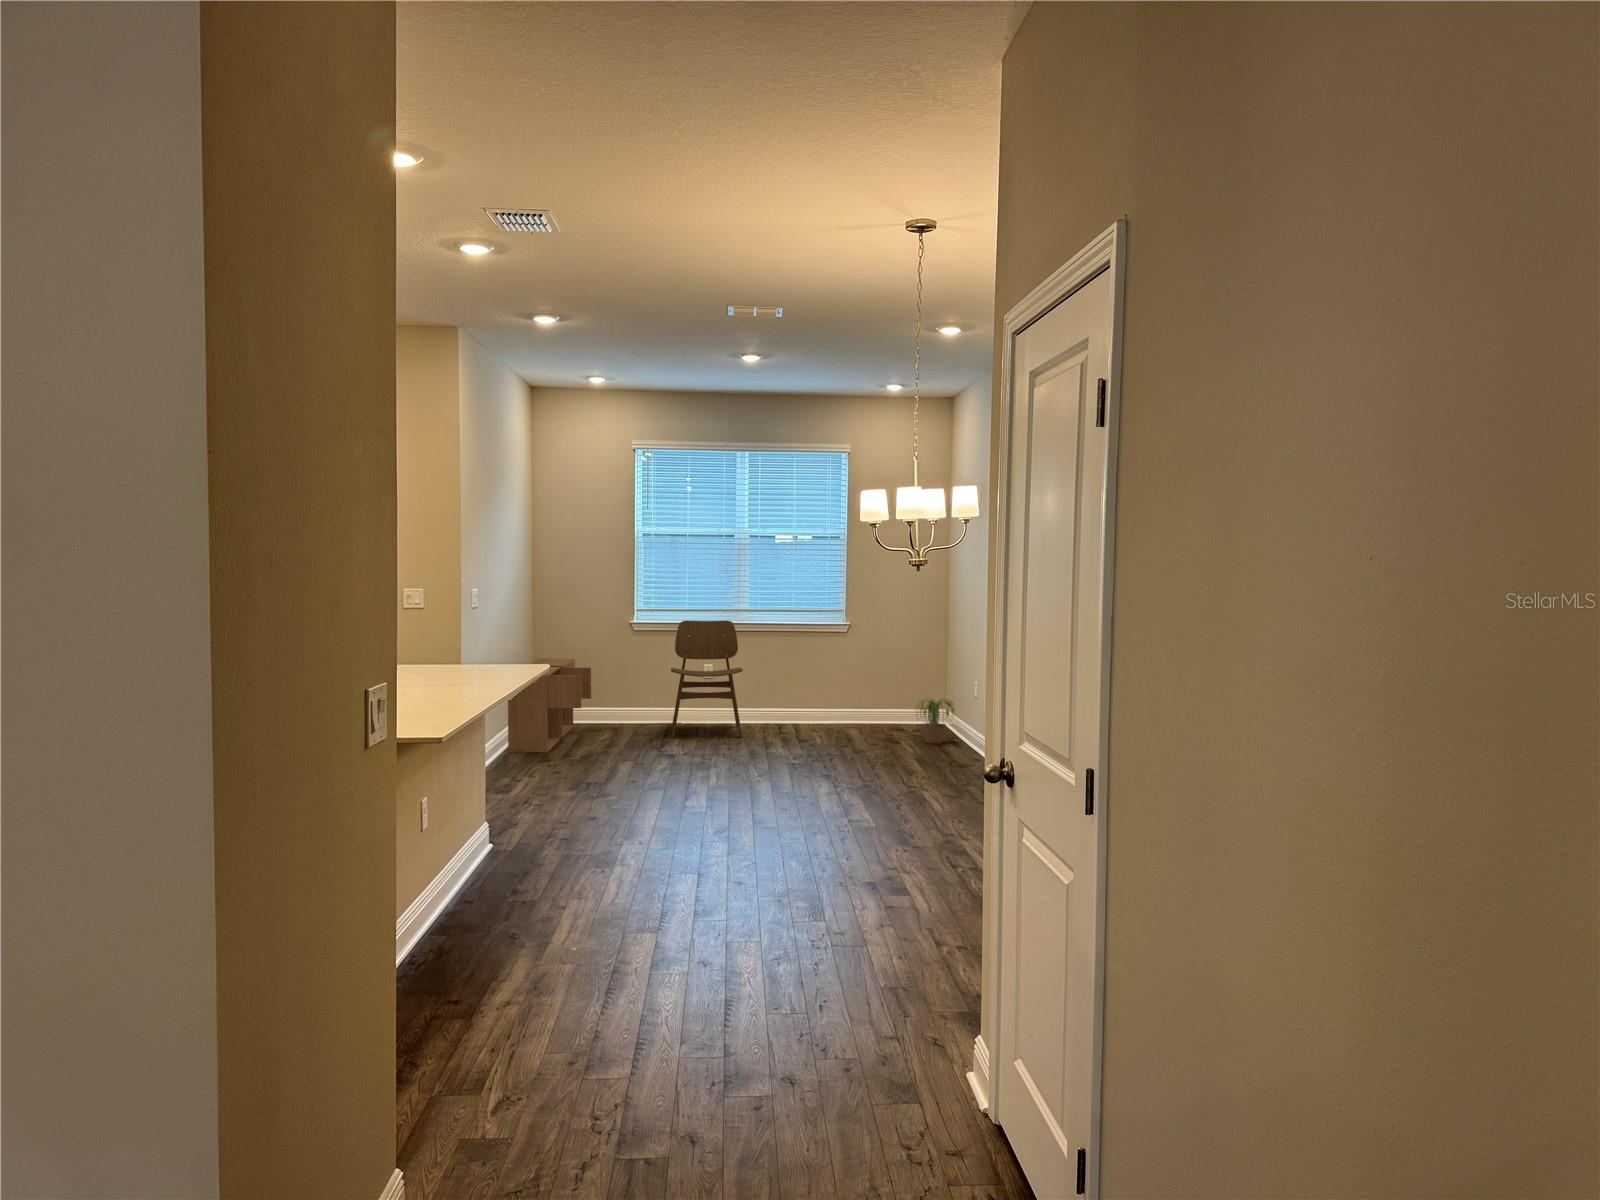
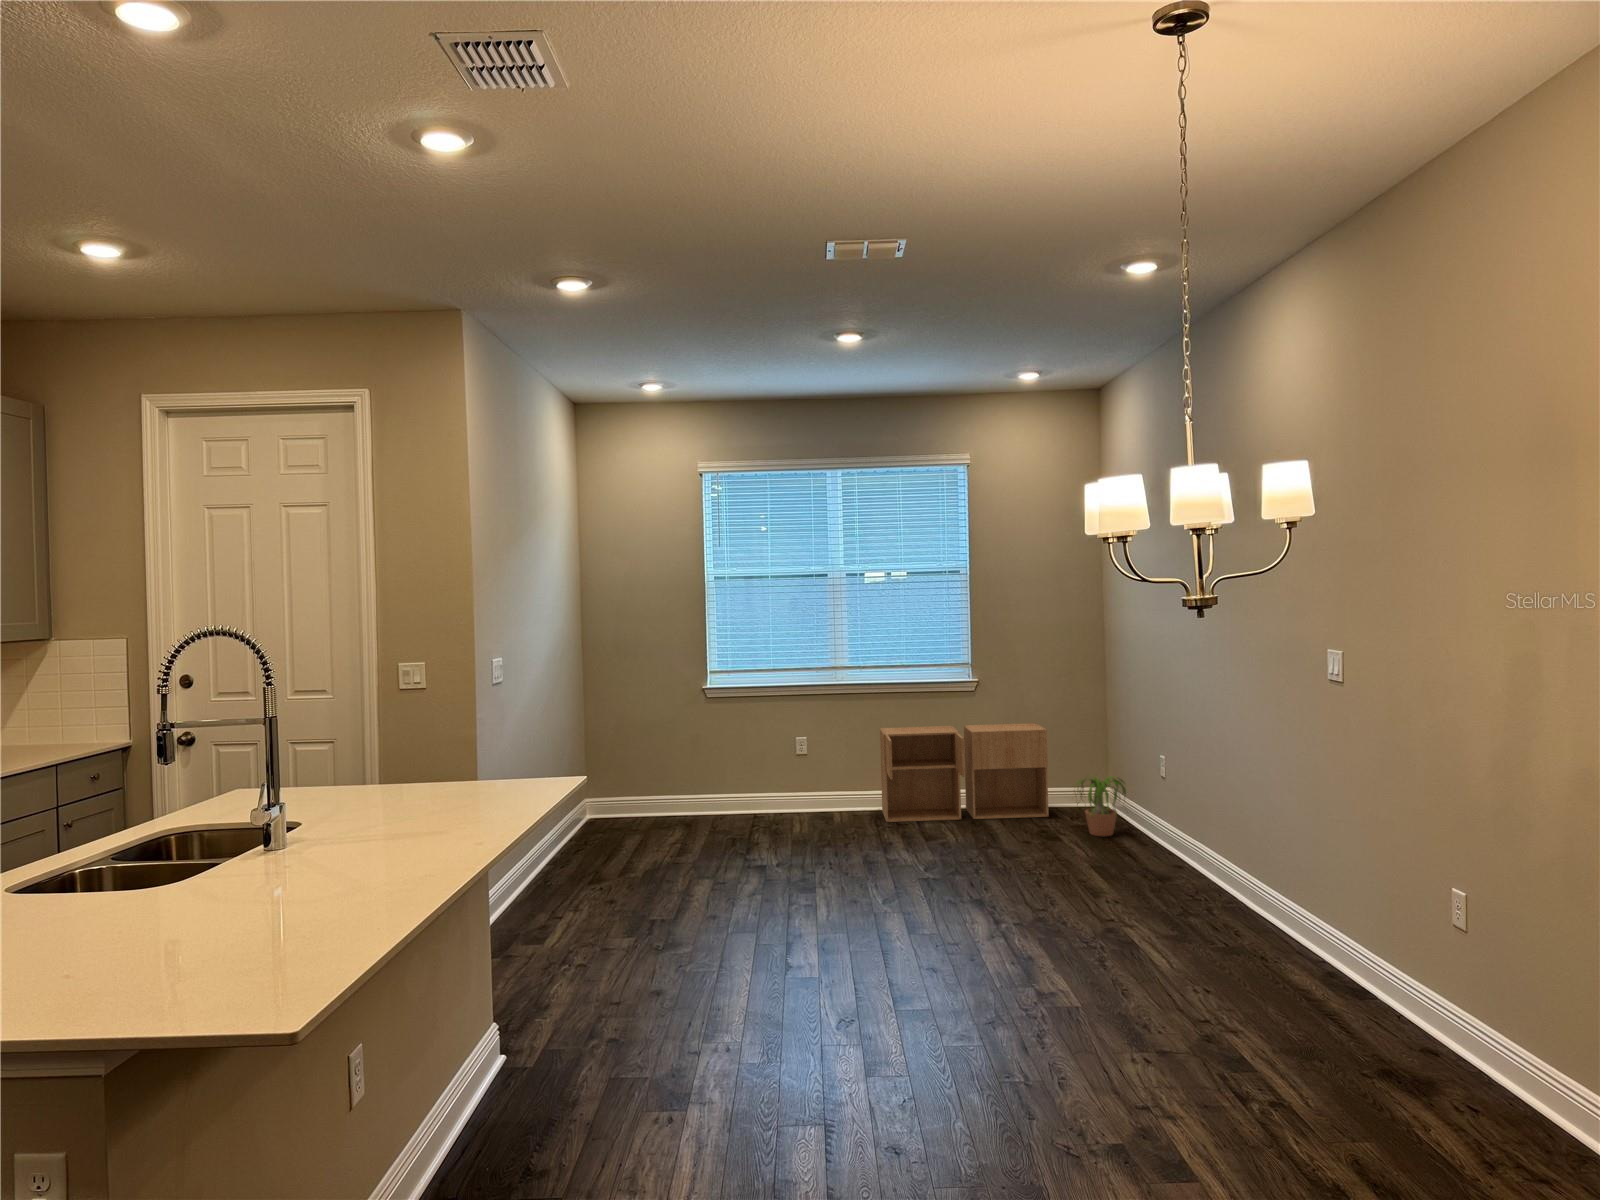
dining chair: present [671,621,743,738] -> none [756,682,850,836]
storage cabinet: present [508,659,591,752] -> present [880,723,1049,822]

